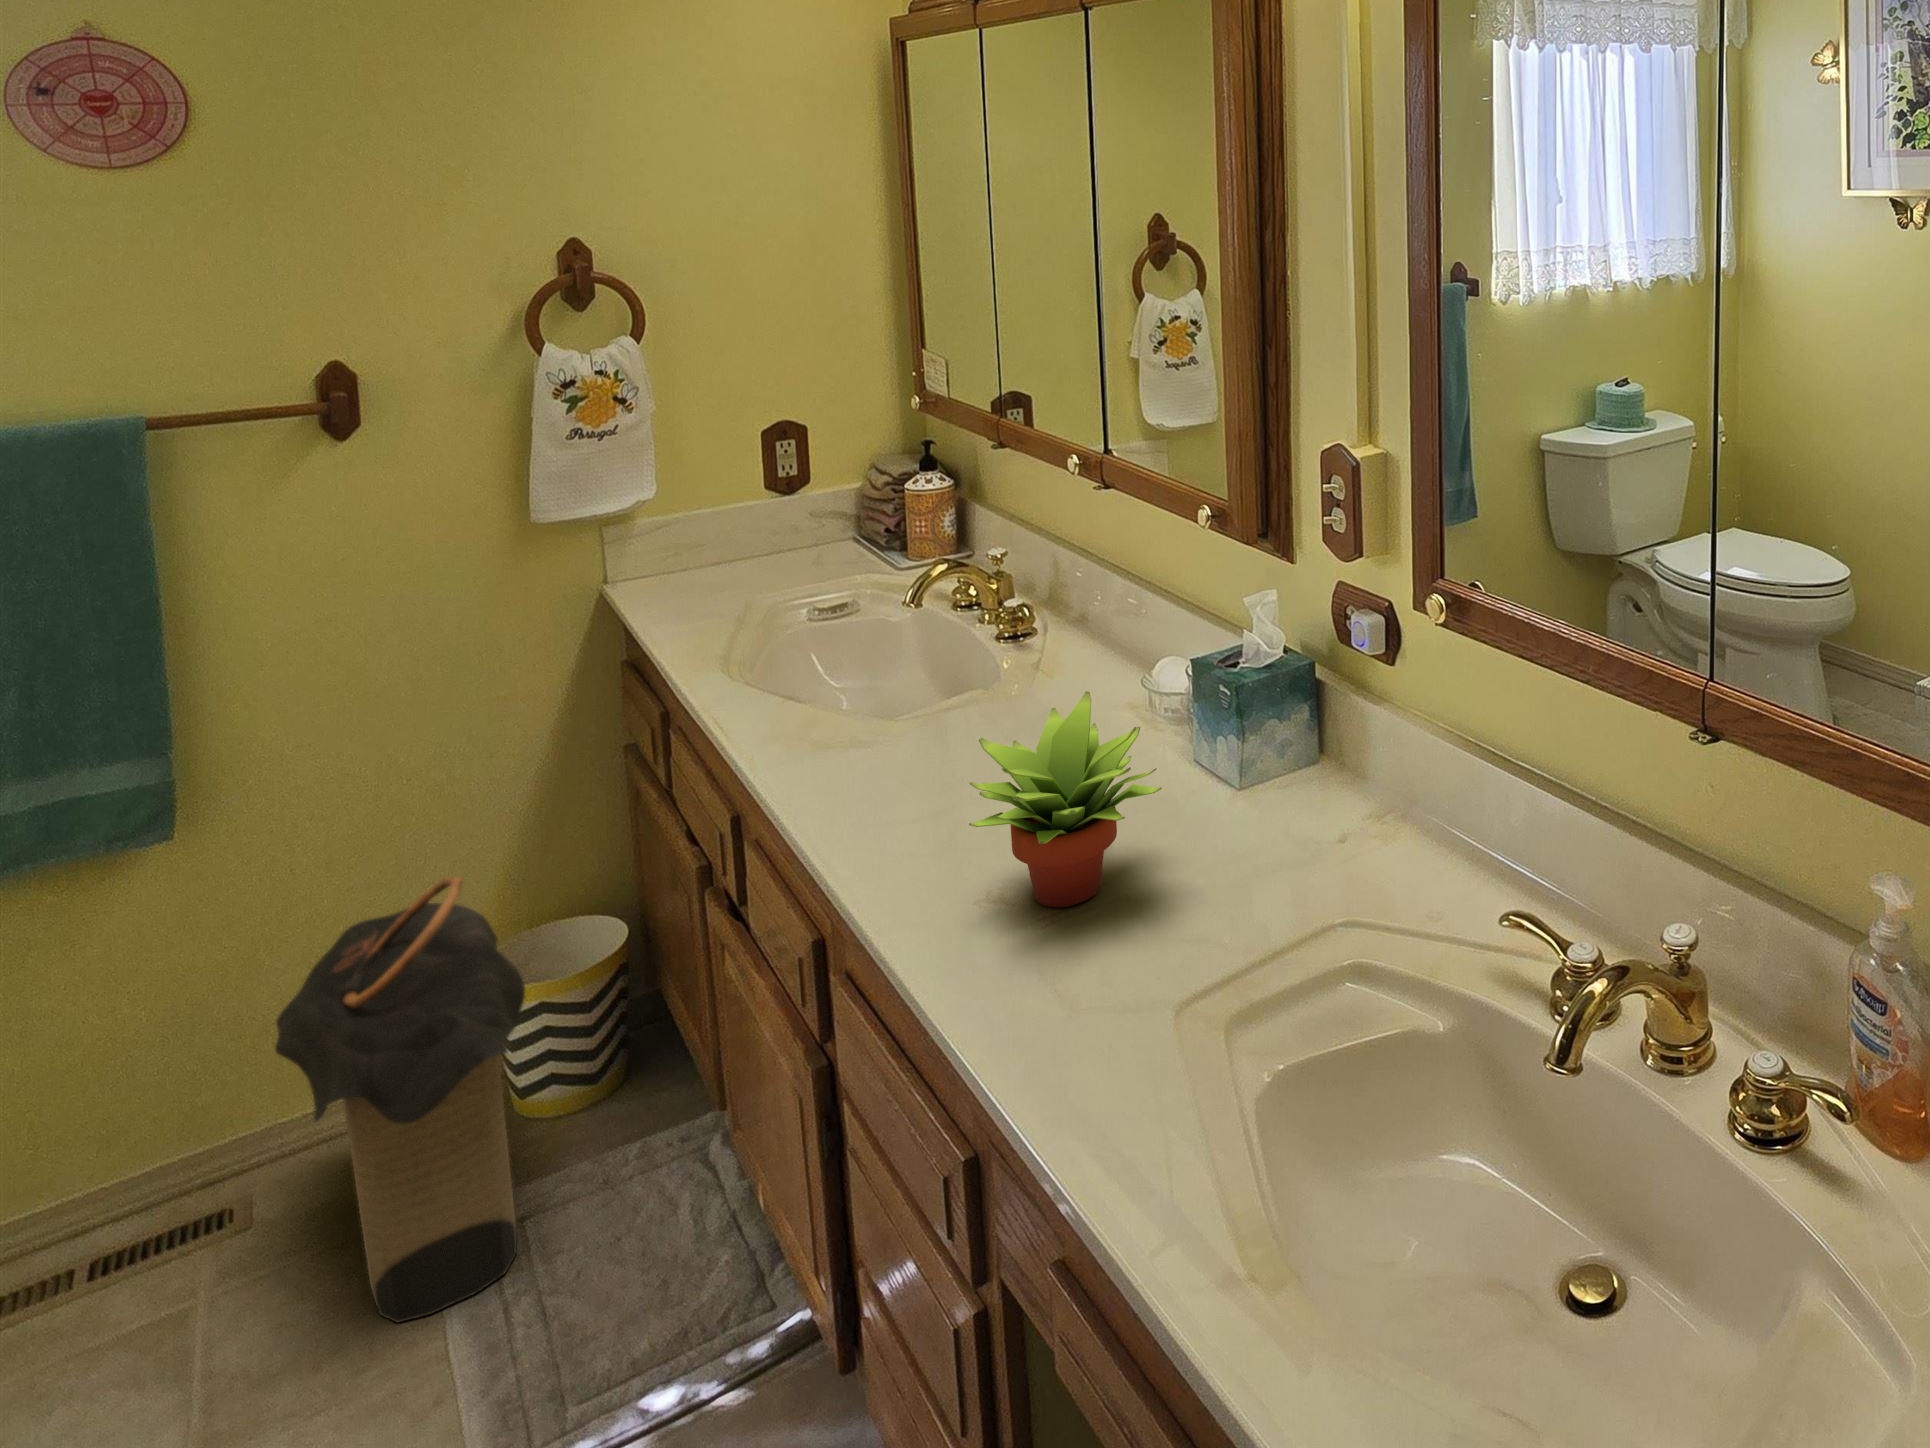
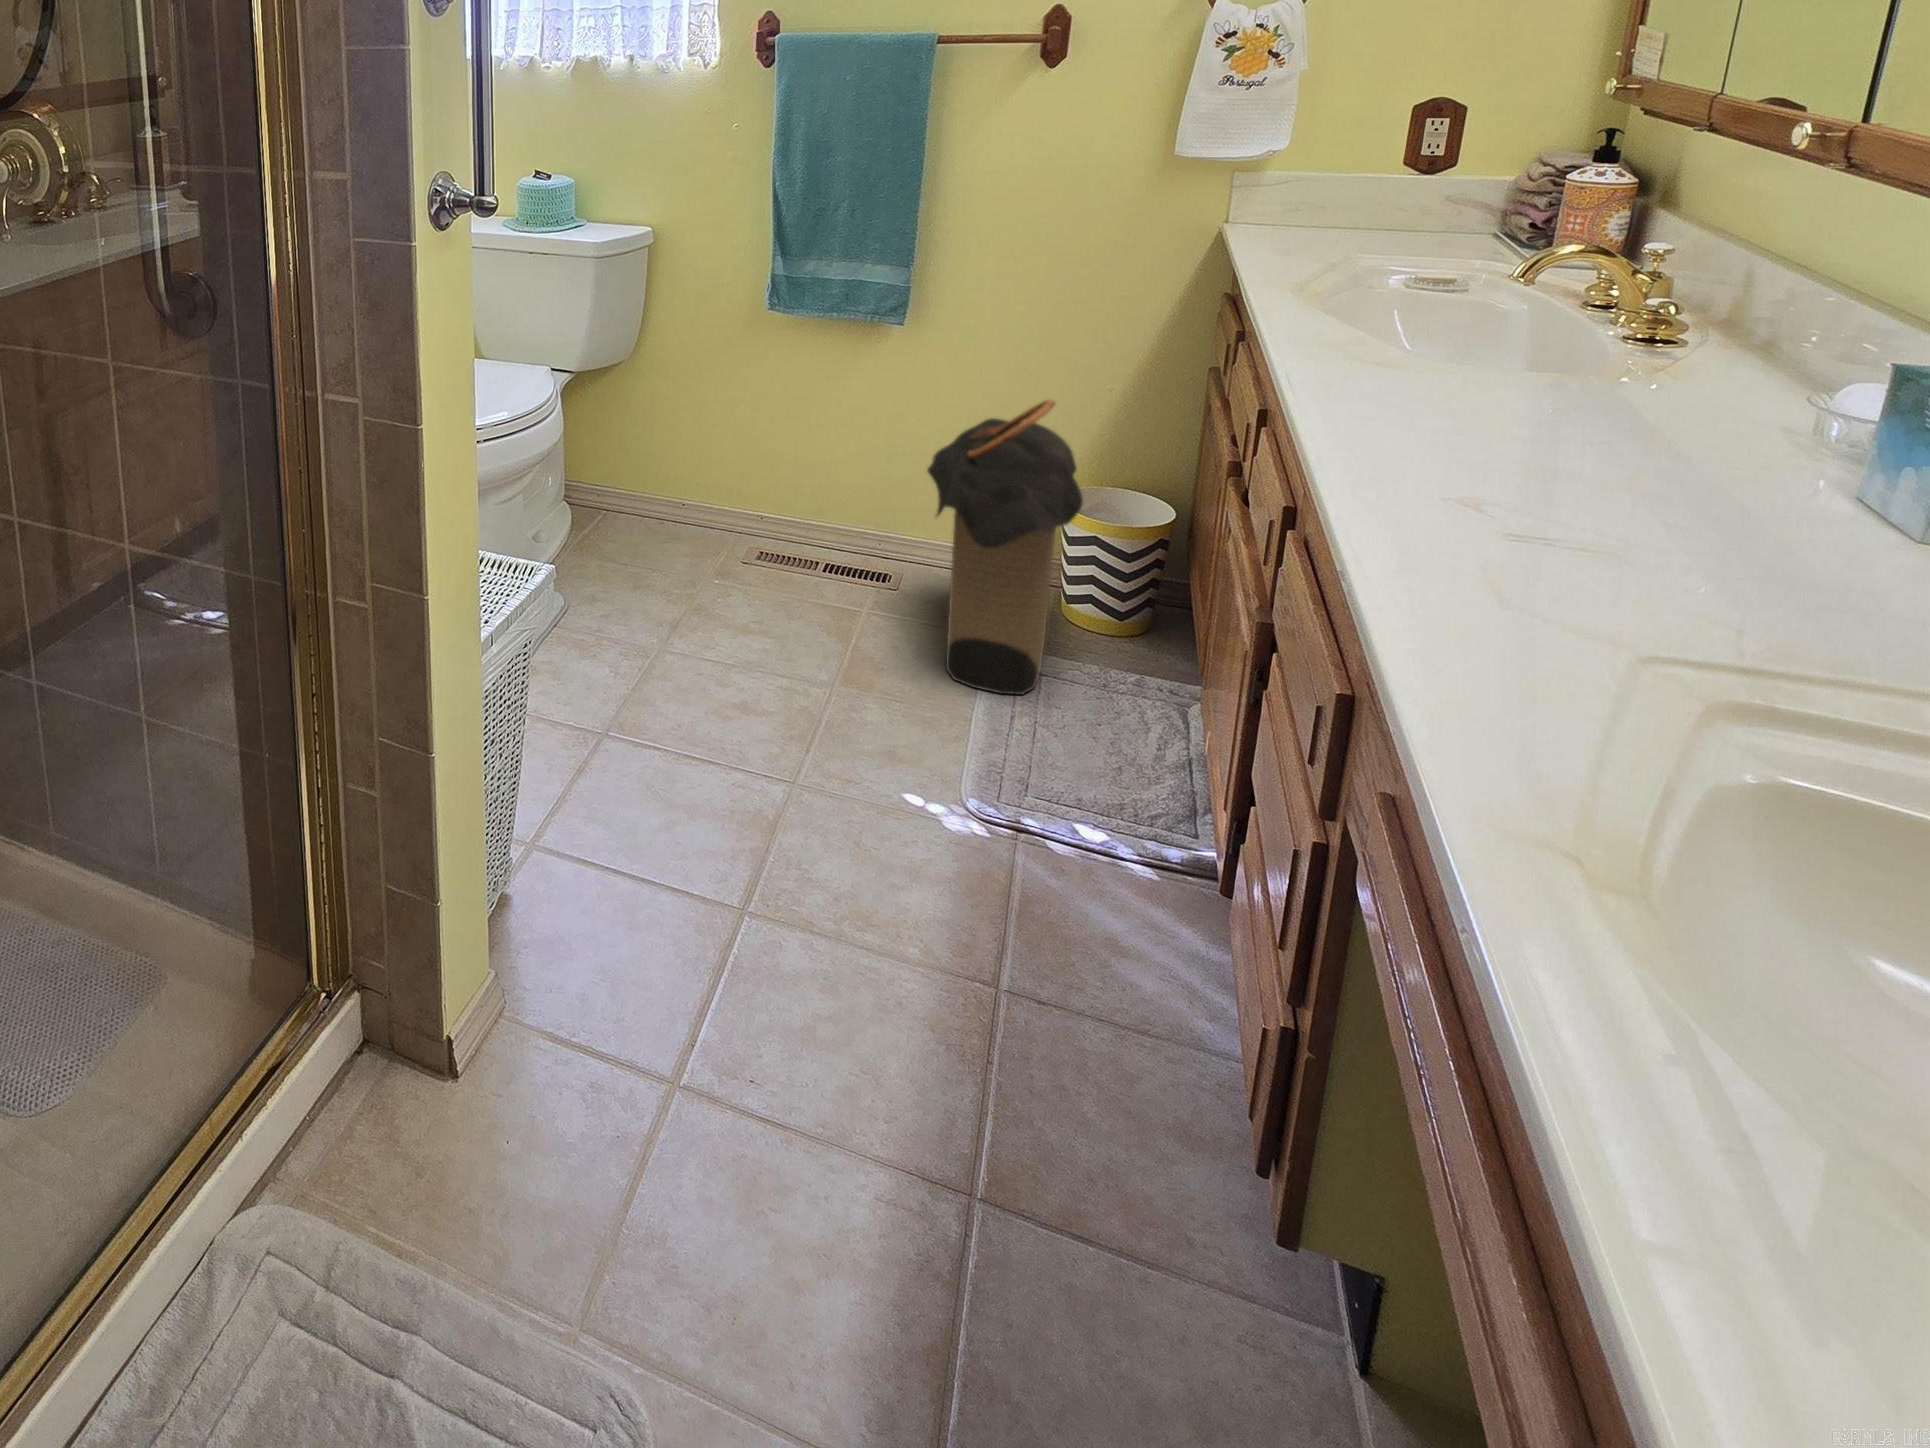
succulent plant: present [969,691,1161,907] -> none [1452,317,1758,545]

